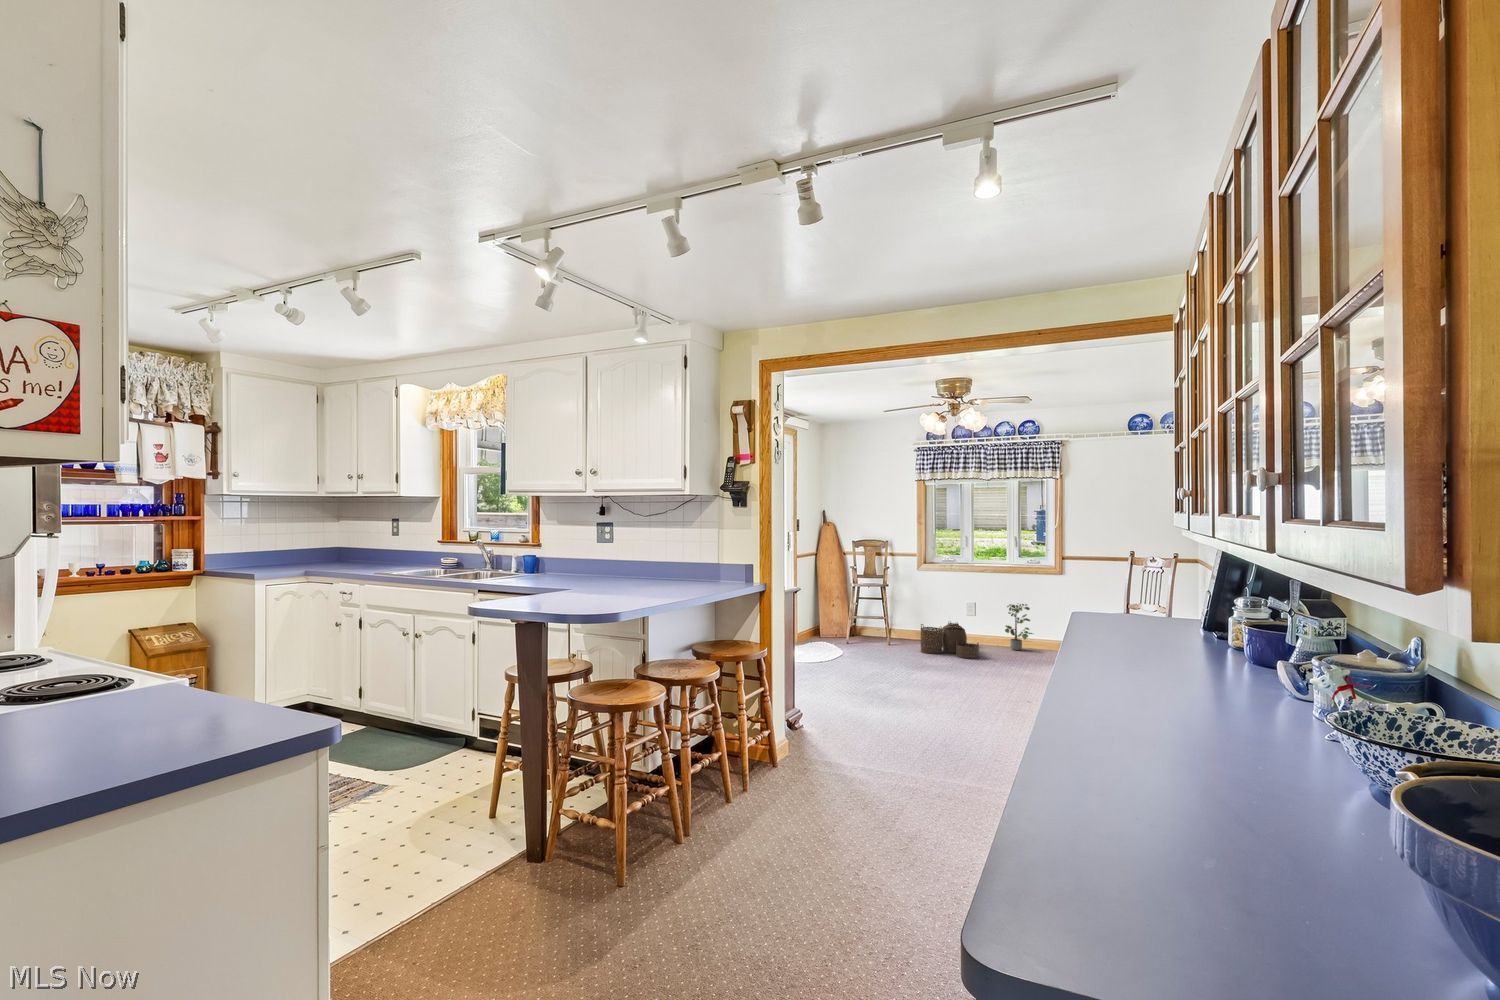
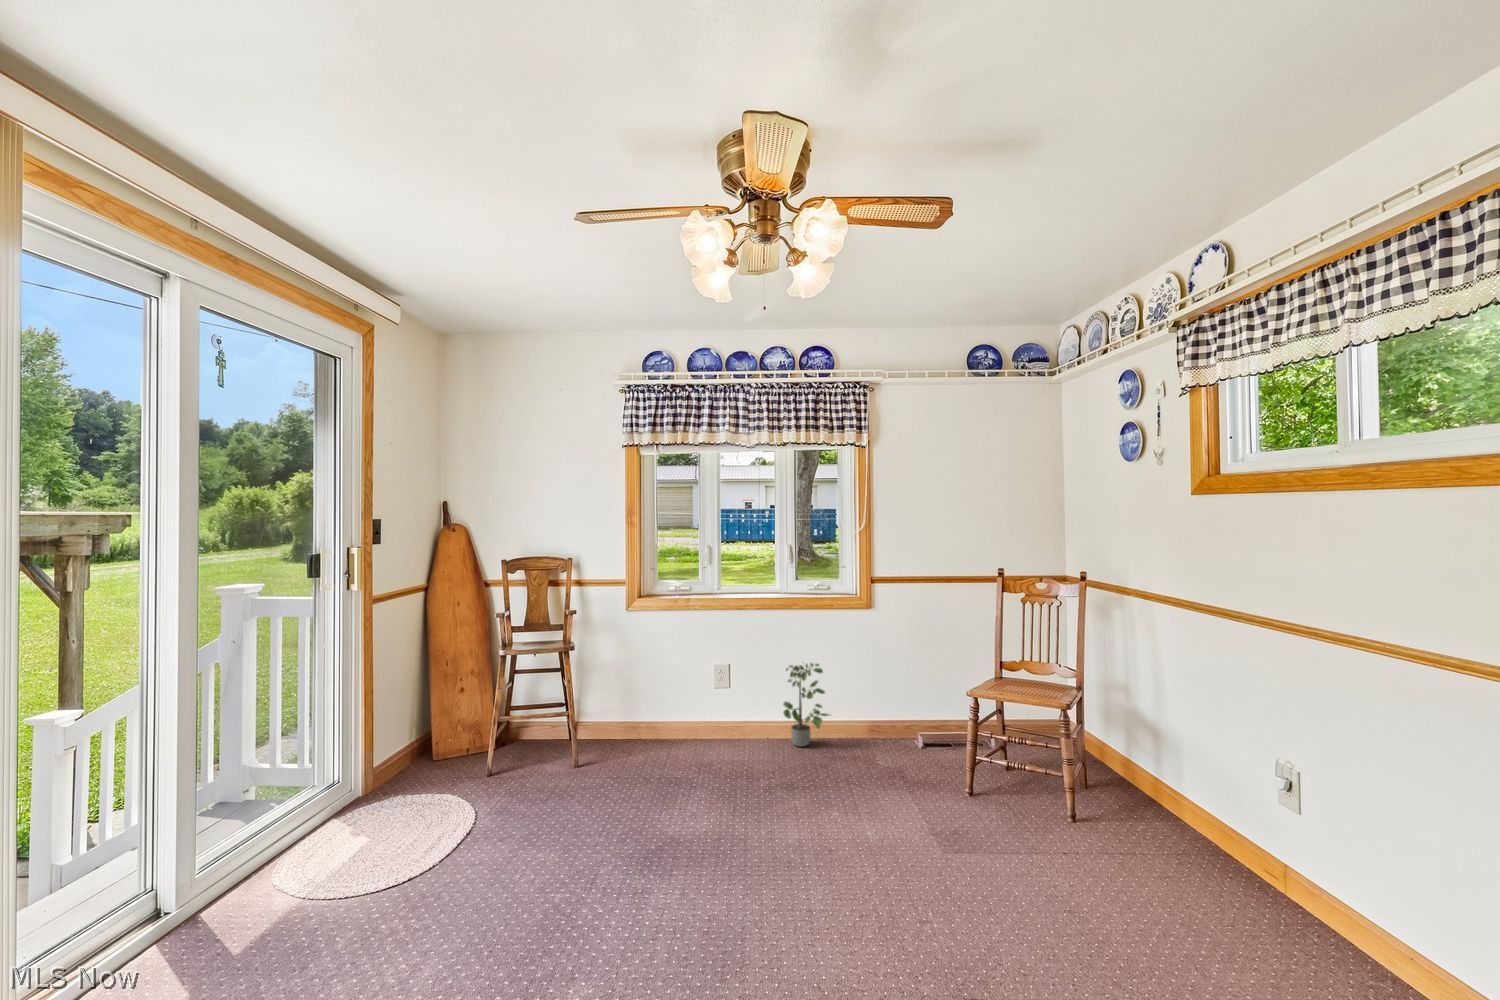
woven basket: present [921,622,979,659] -> none [637,703,751,796]

